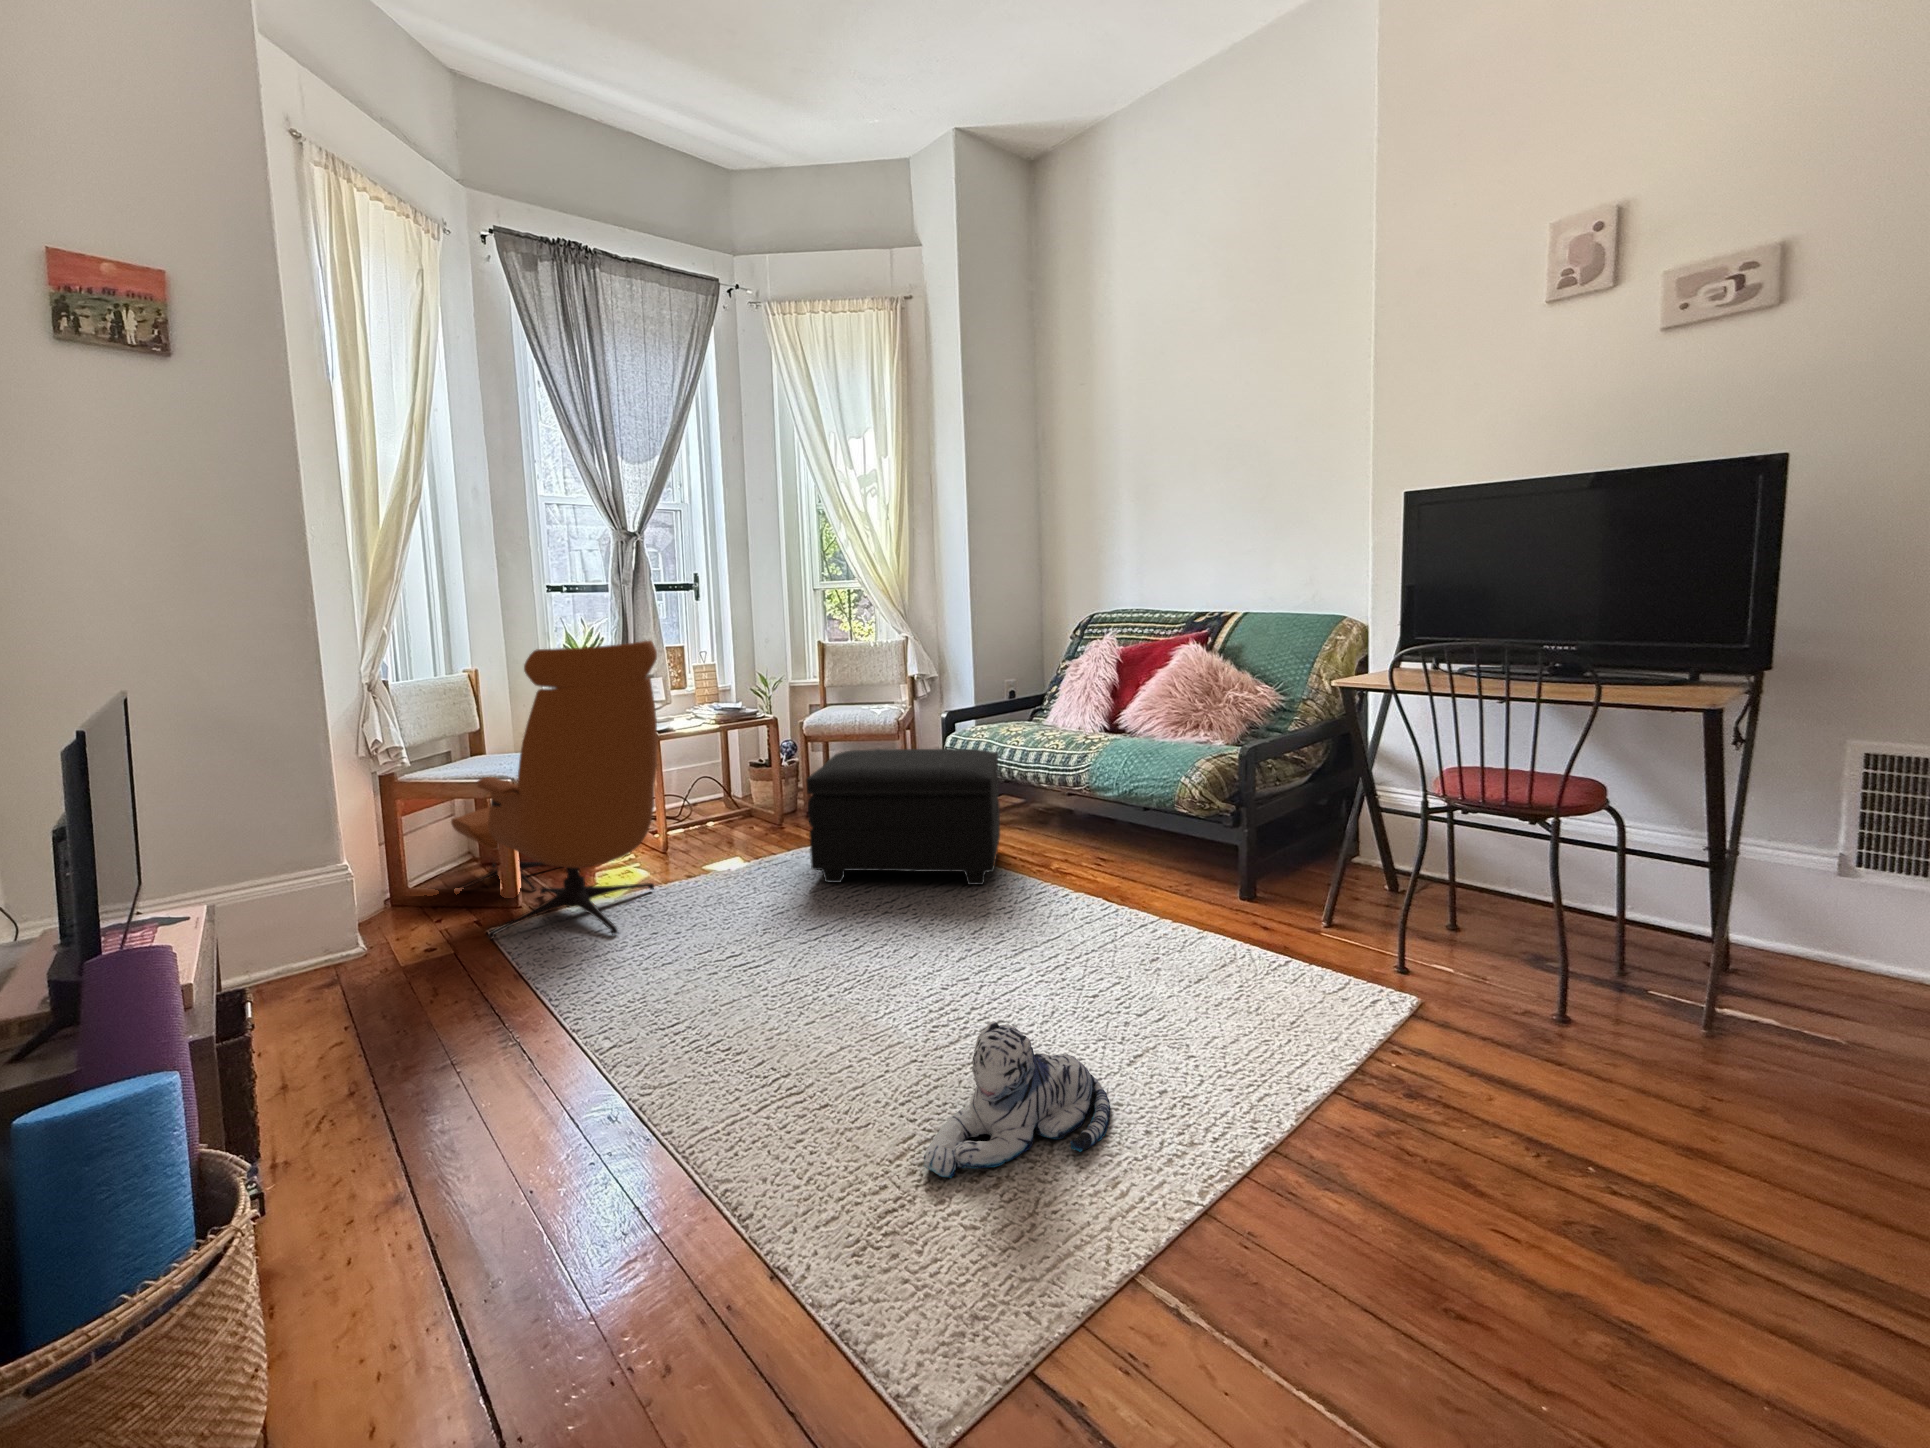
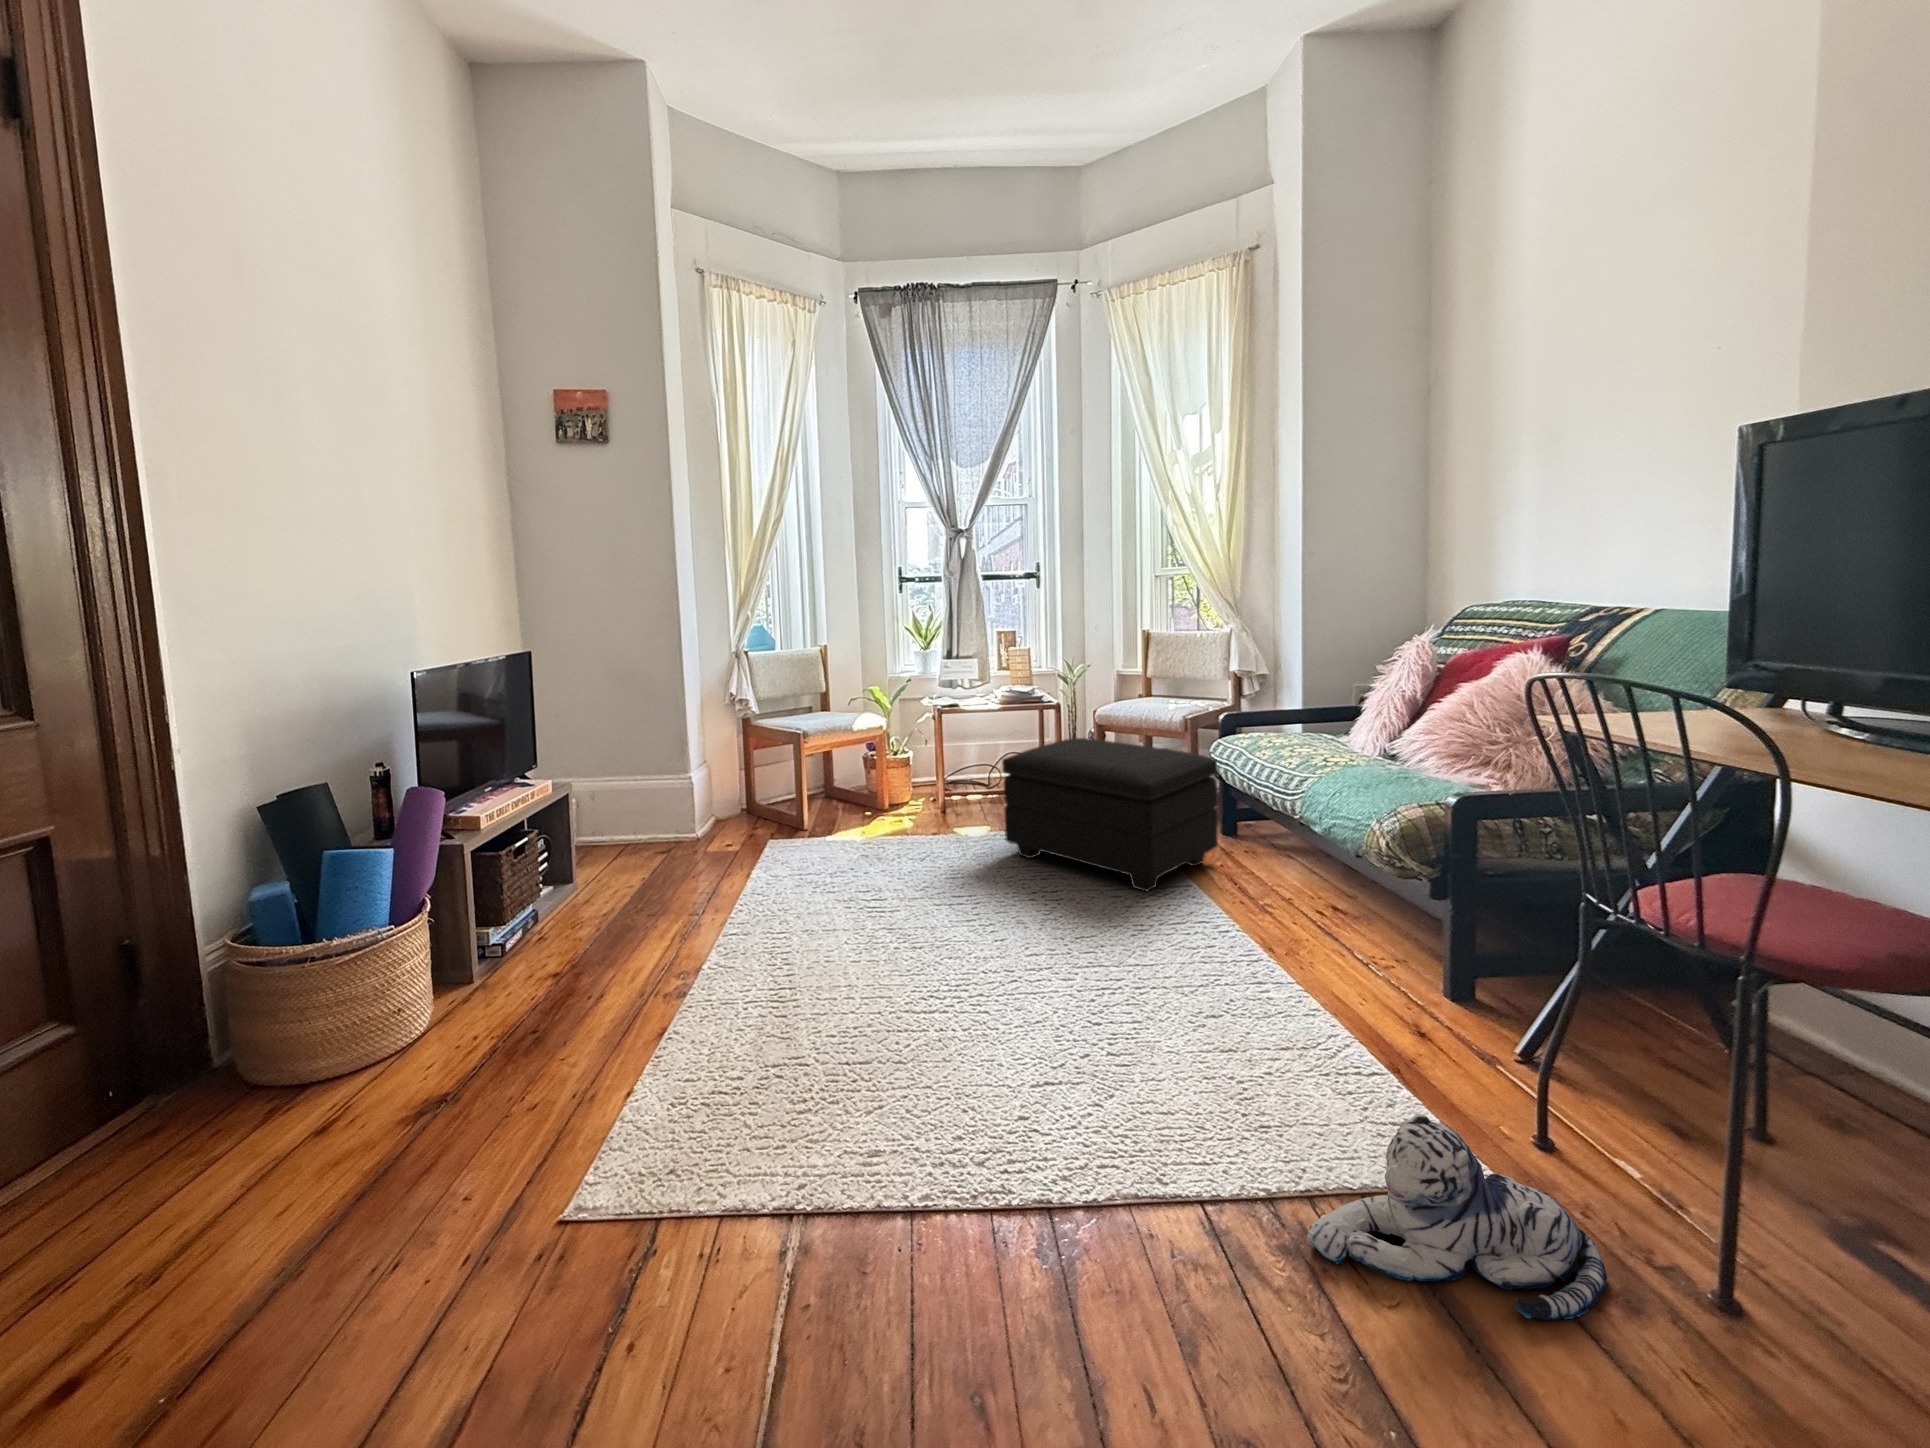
lounge chair: present [451,641,658,939] -> none [764,630,896,858]
plush toy: present [924,1022,1111,1178] -> present [1307,1114,1607,1320]

